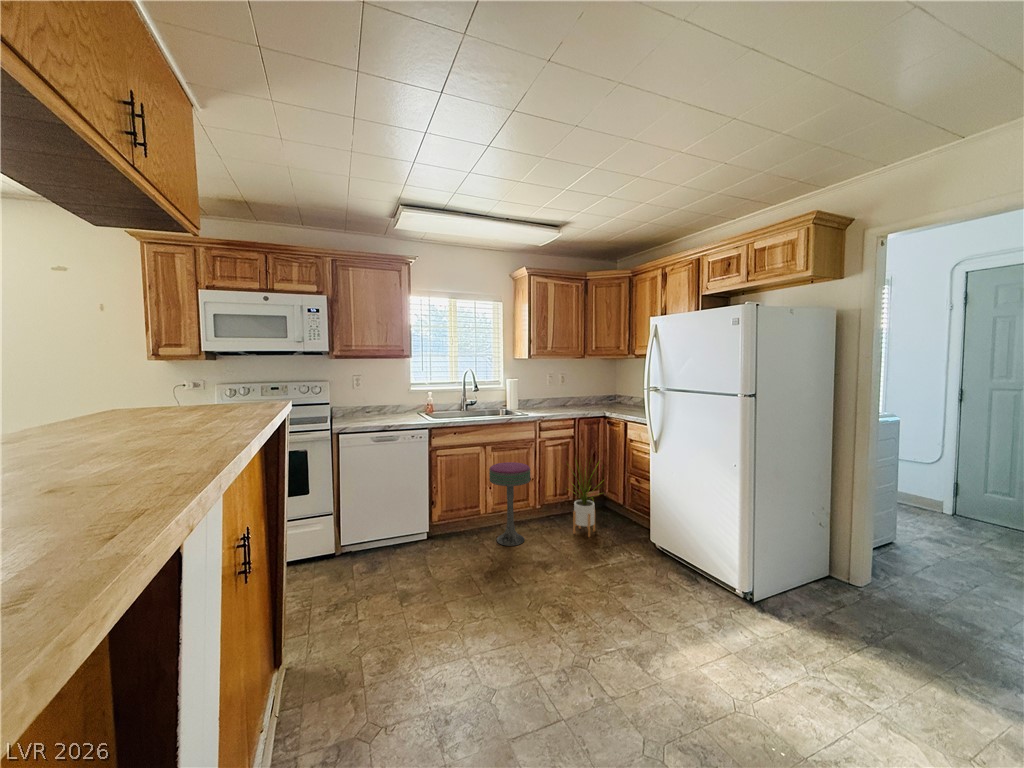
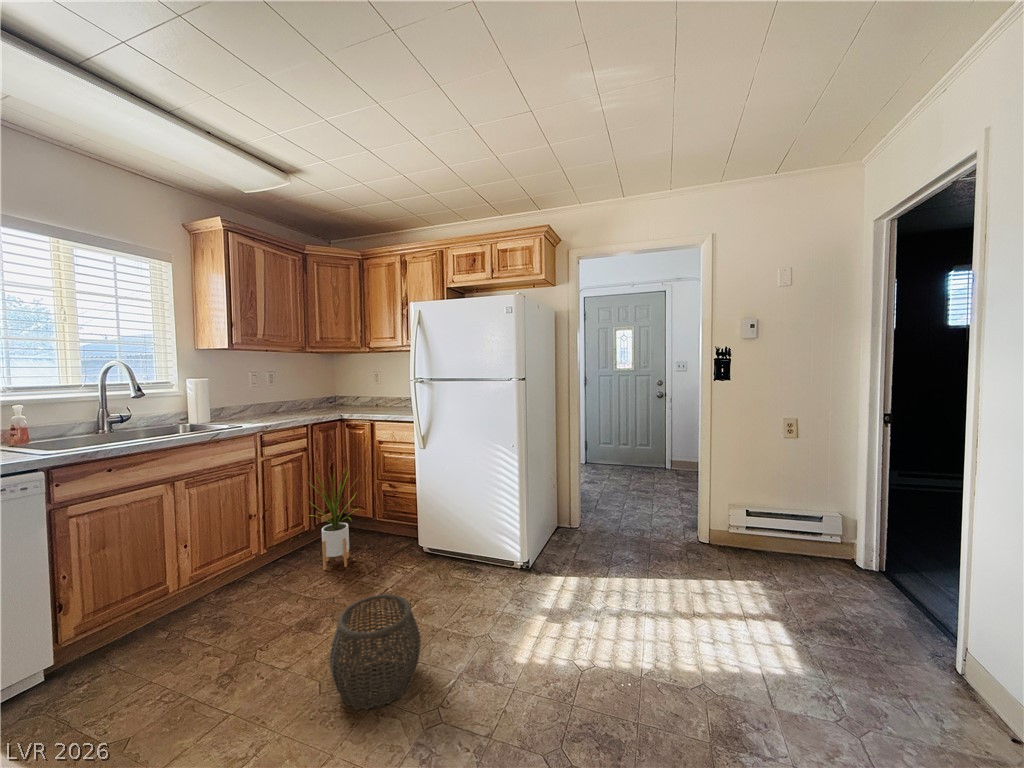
bar stool: present [489,462,530,546] -> none [190,495,264,623]
woven basket: none [530,557,596,638] -> present [329,594,421,710]

